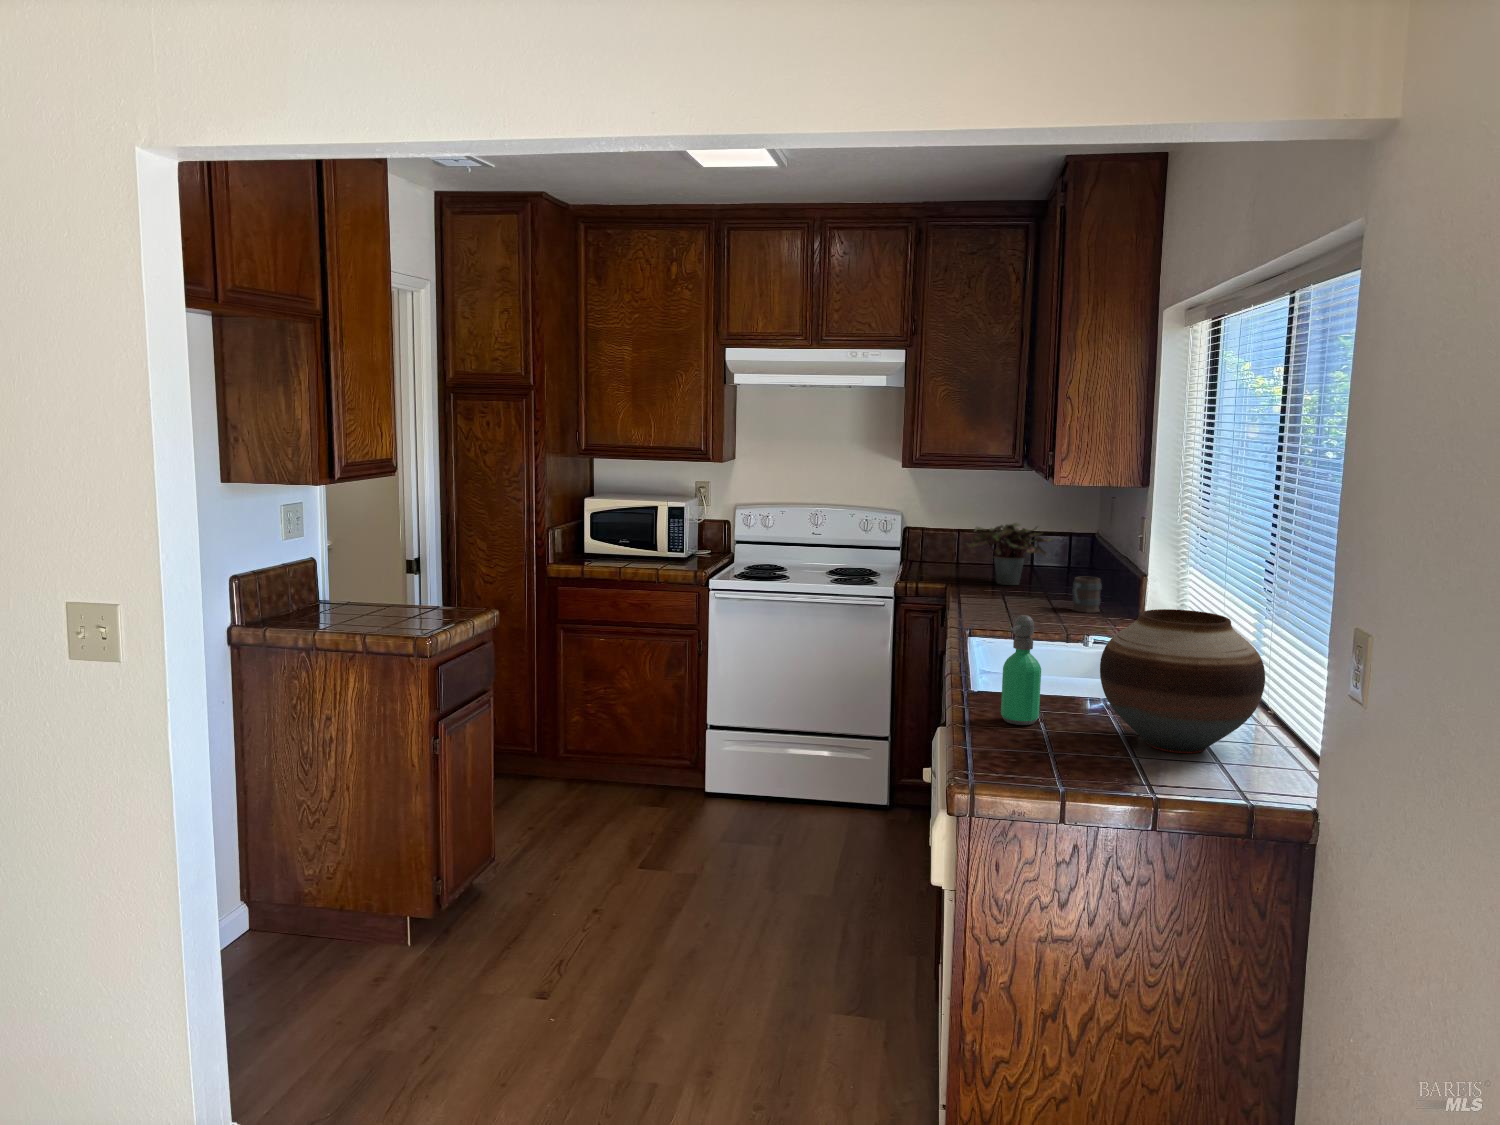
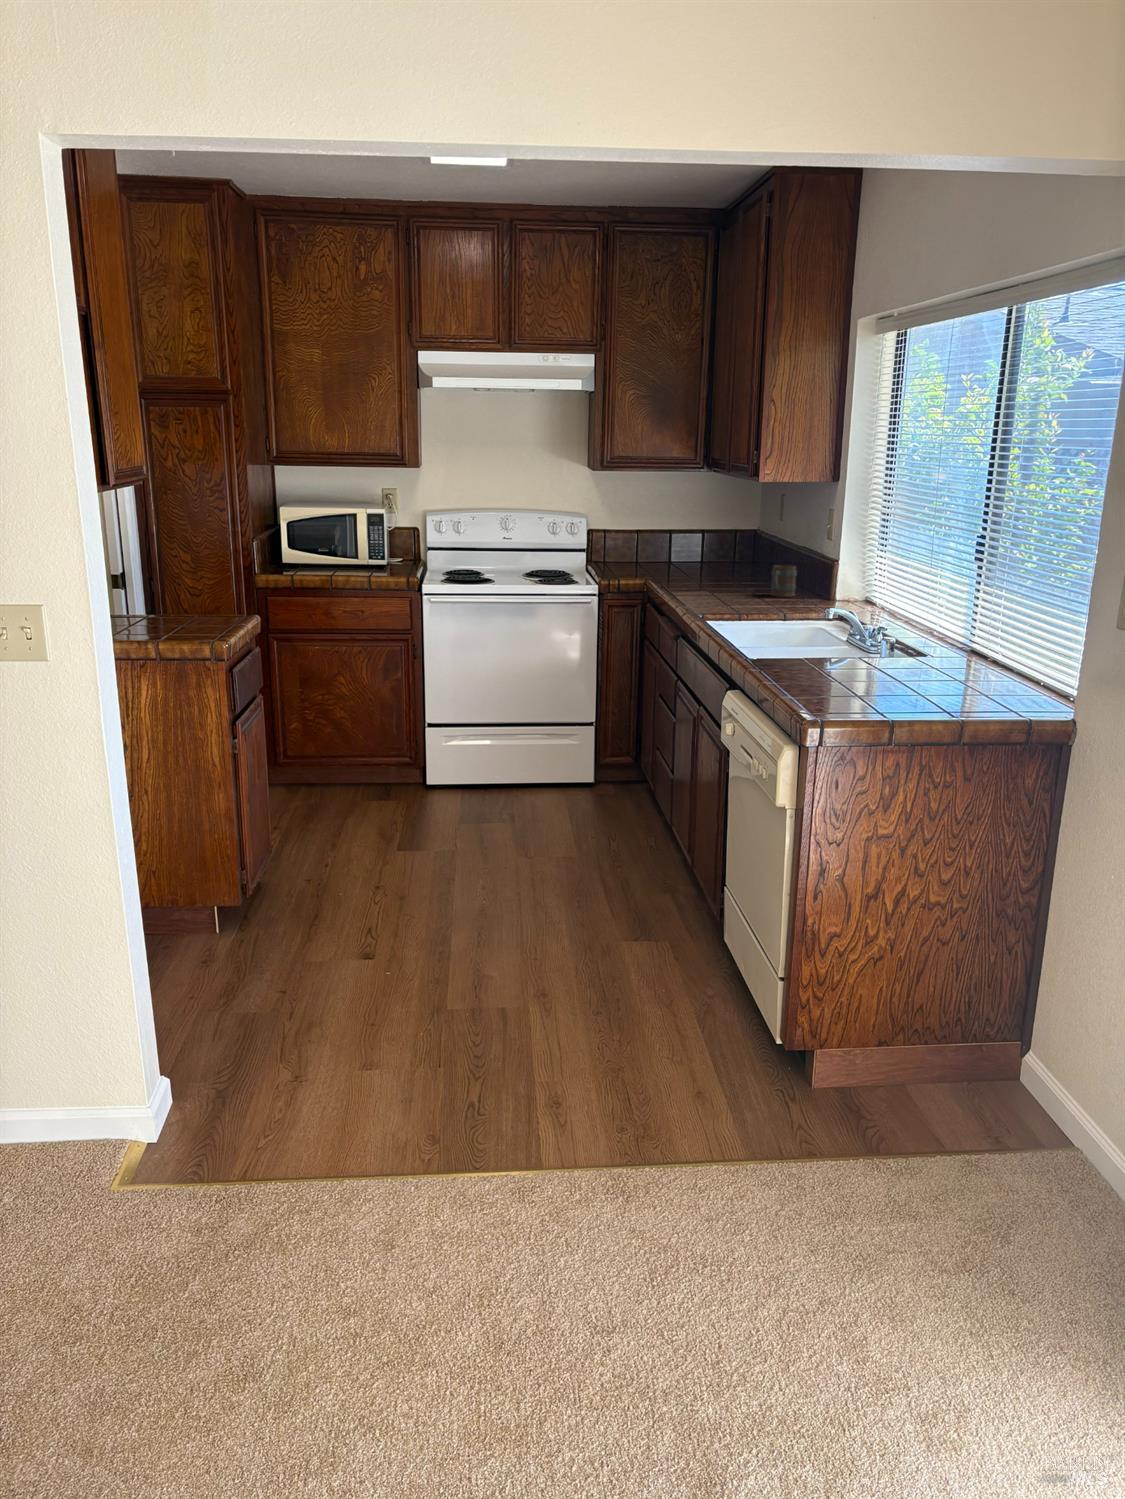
potted plant: present [967,523,1054,585] -> none [658,521,737,578]
vase: present [1100,609,1265,753] -> none [882,574,1014,689]
soap dispenser: present [1001,615,1041,725] -> none [794,586,829,679]

